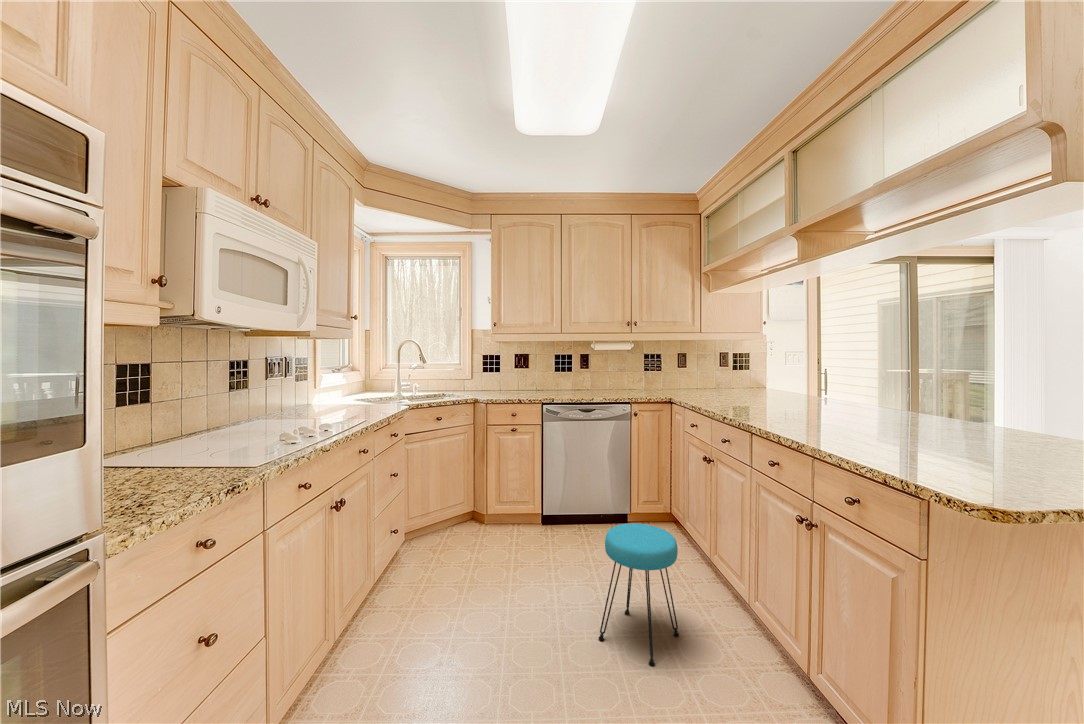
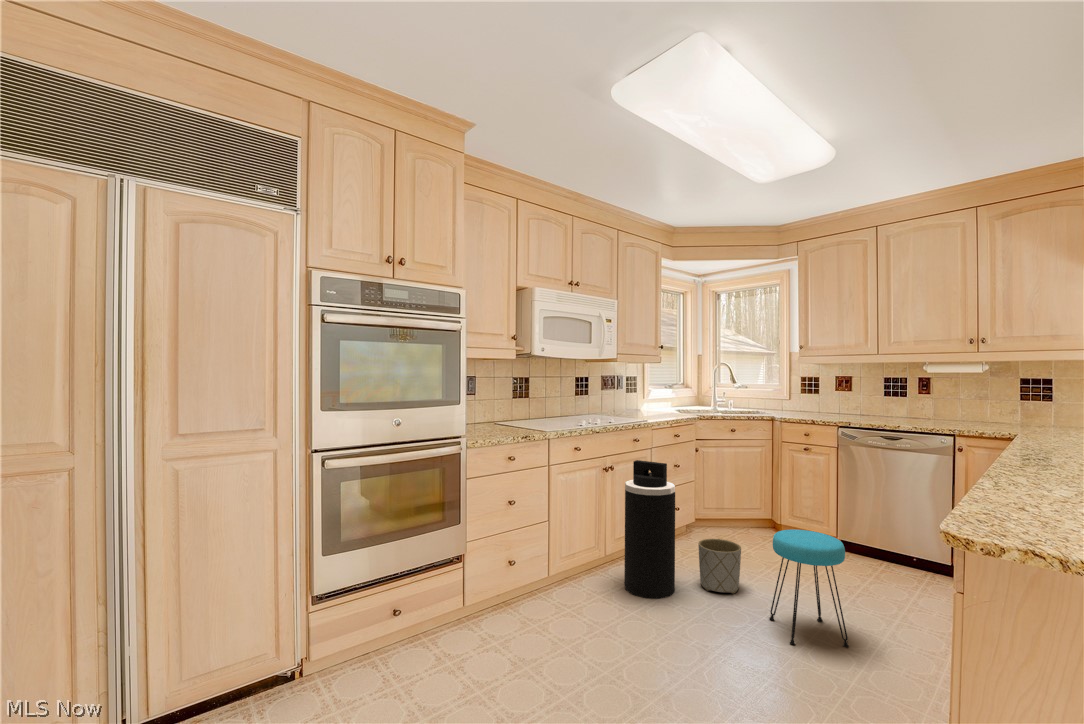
trash can: none [410,486,485,704] -> present [624,460,675,599]
planter: none [488,557,538,634] -> present [698,539,741,594]

